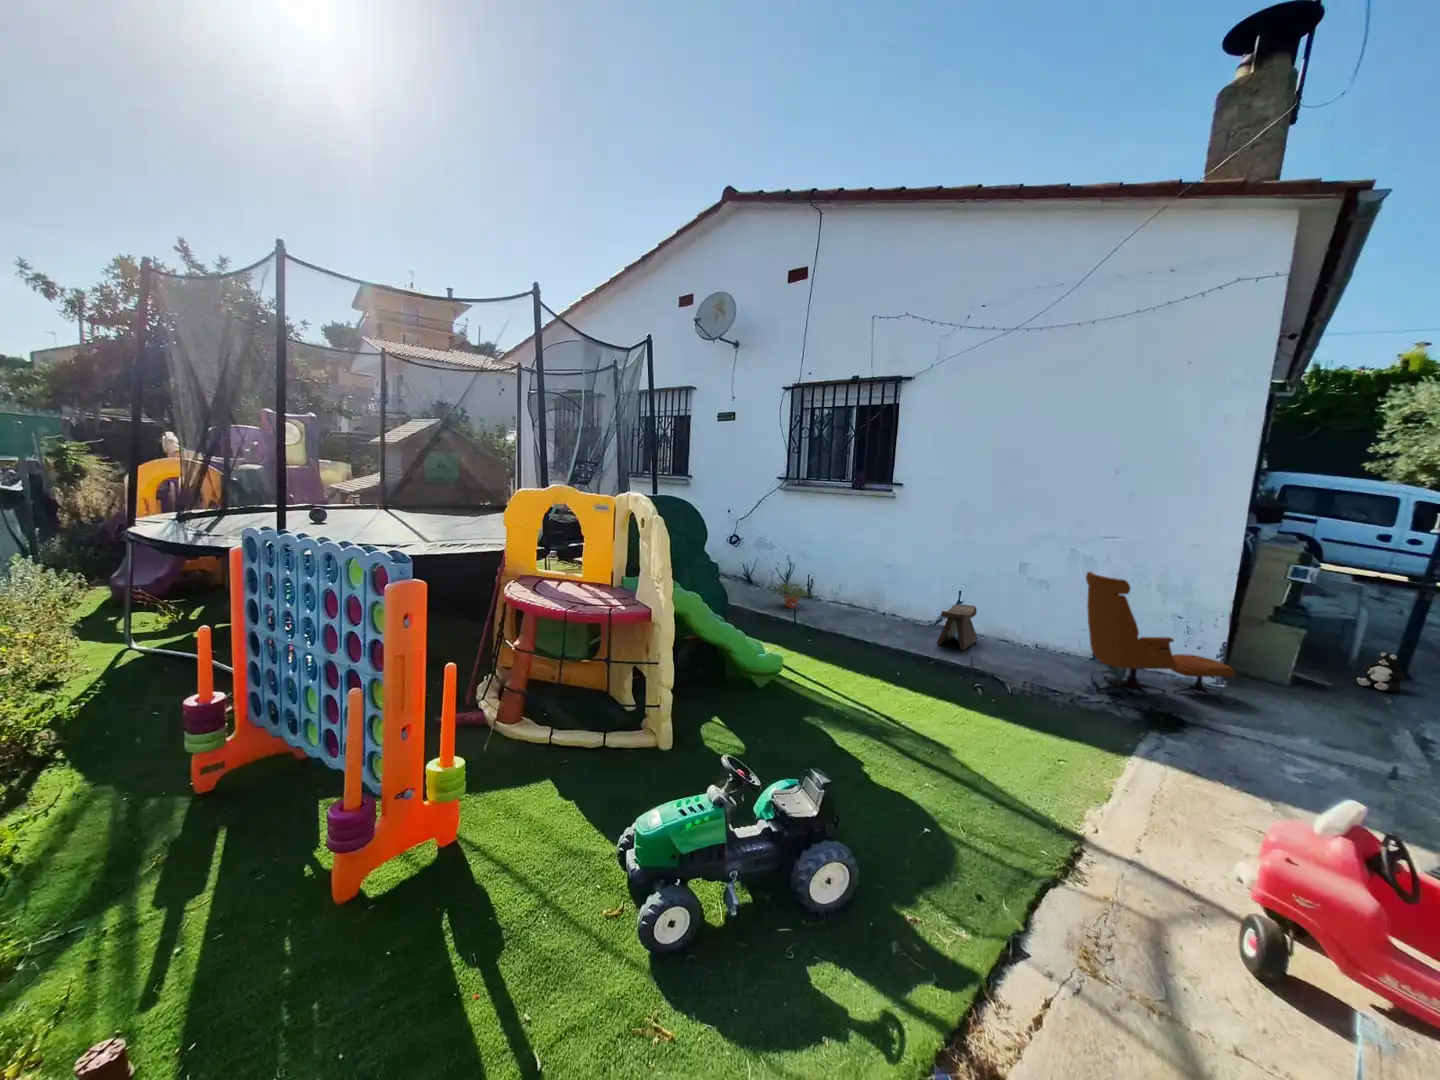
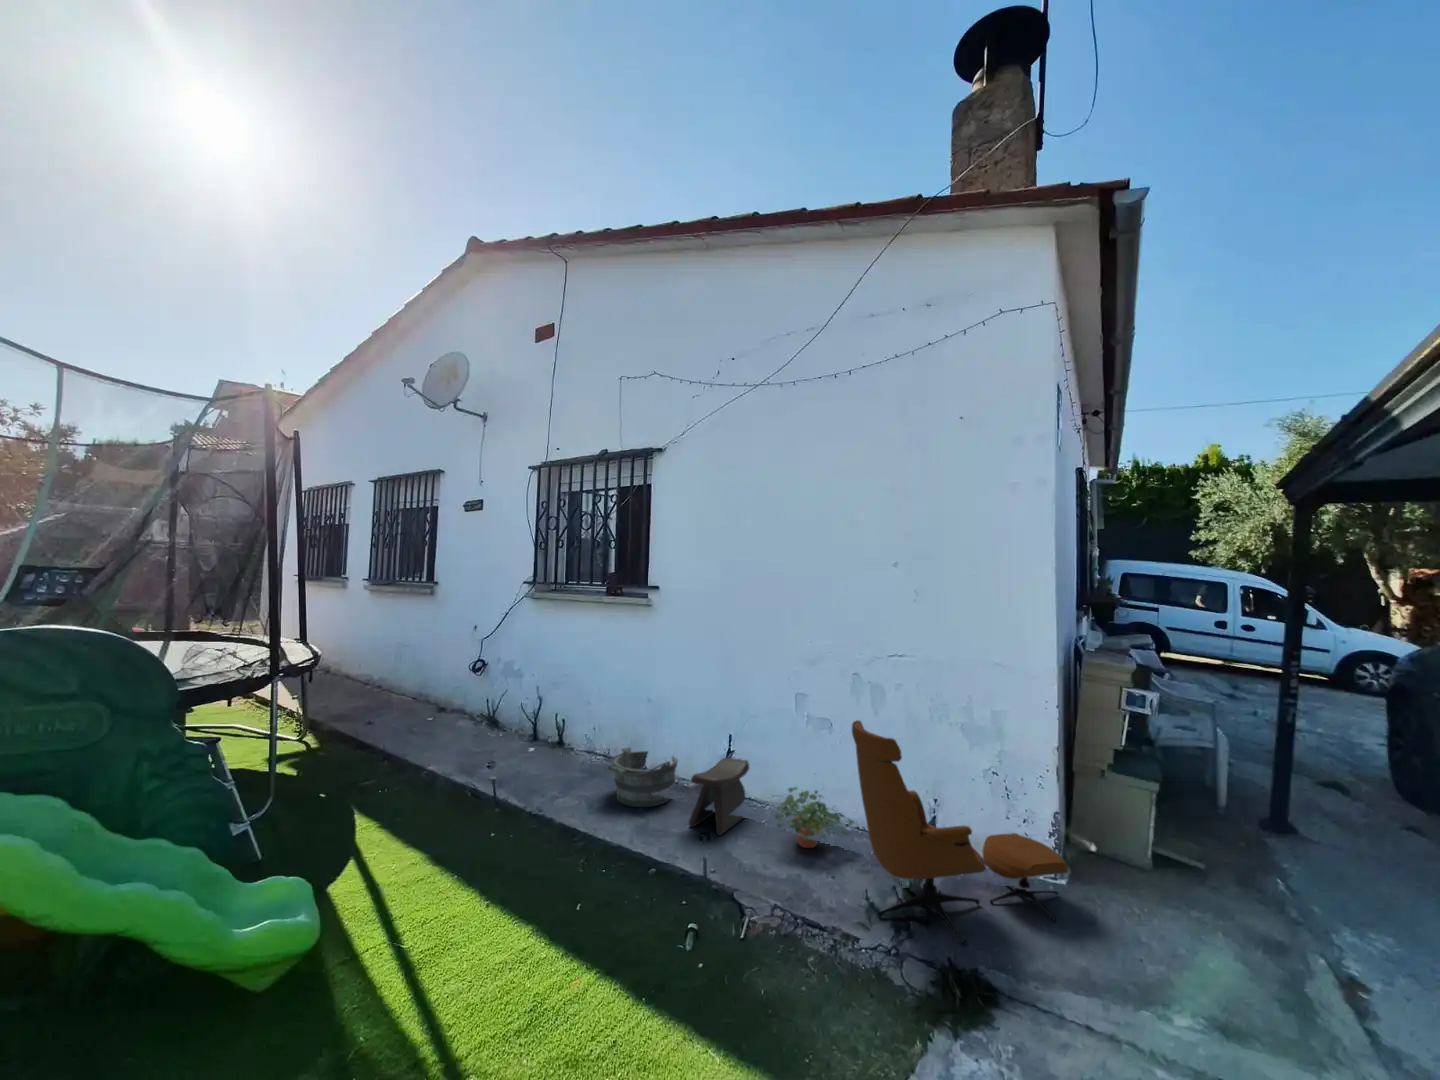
potted plant: present [774,581,814,608] -> present [775,787,853,848]
bucket: none [866,596,918,634] -> present [607,747,678,807]
plush toy: present [1357,652,1404,691] -> none [1223,800,1278,859]

